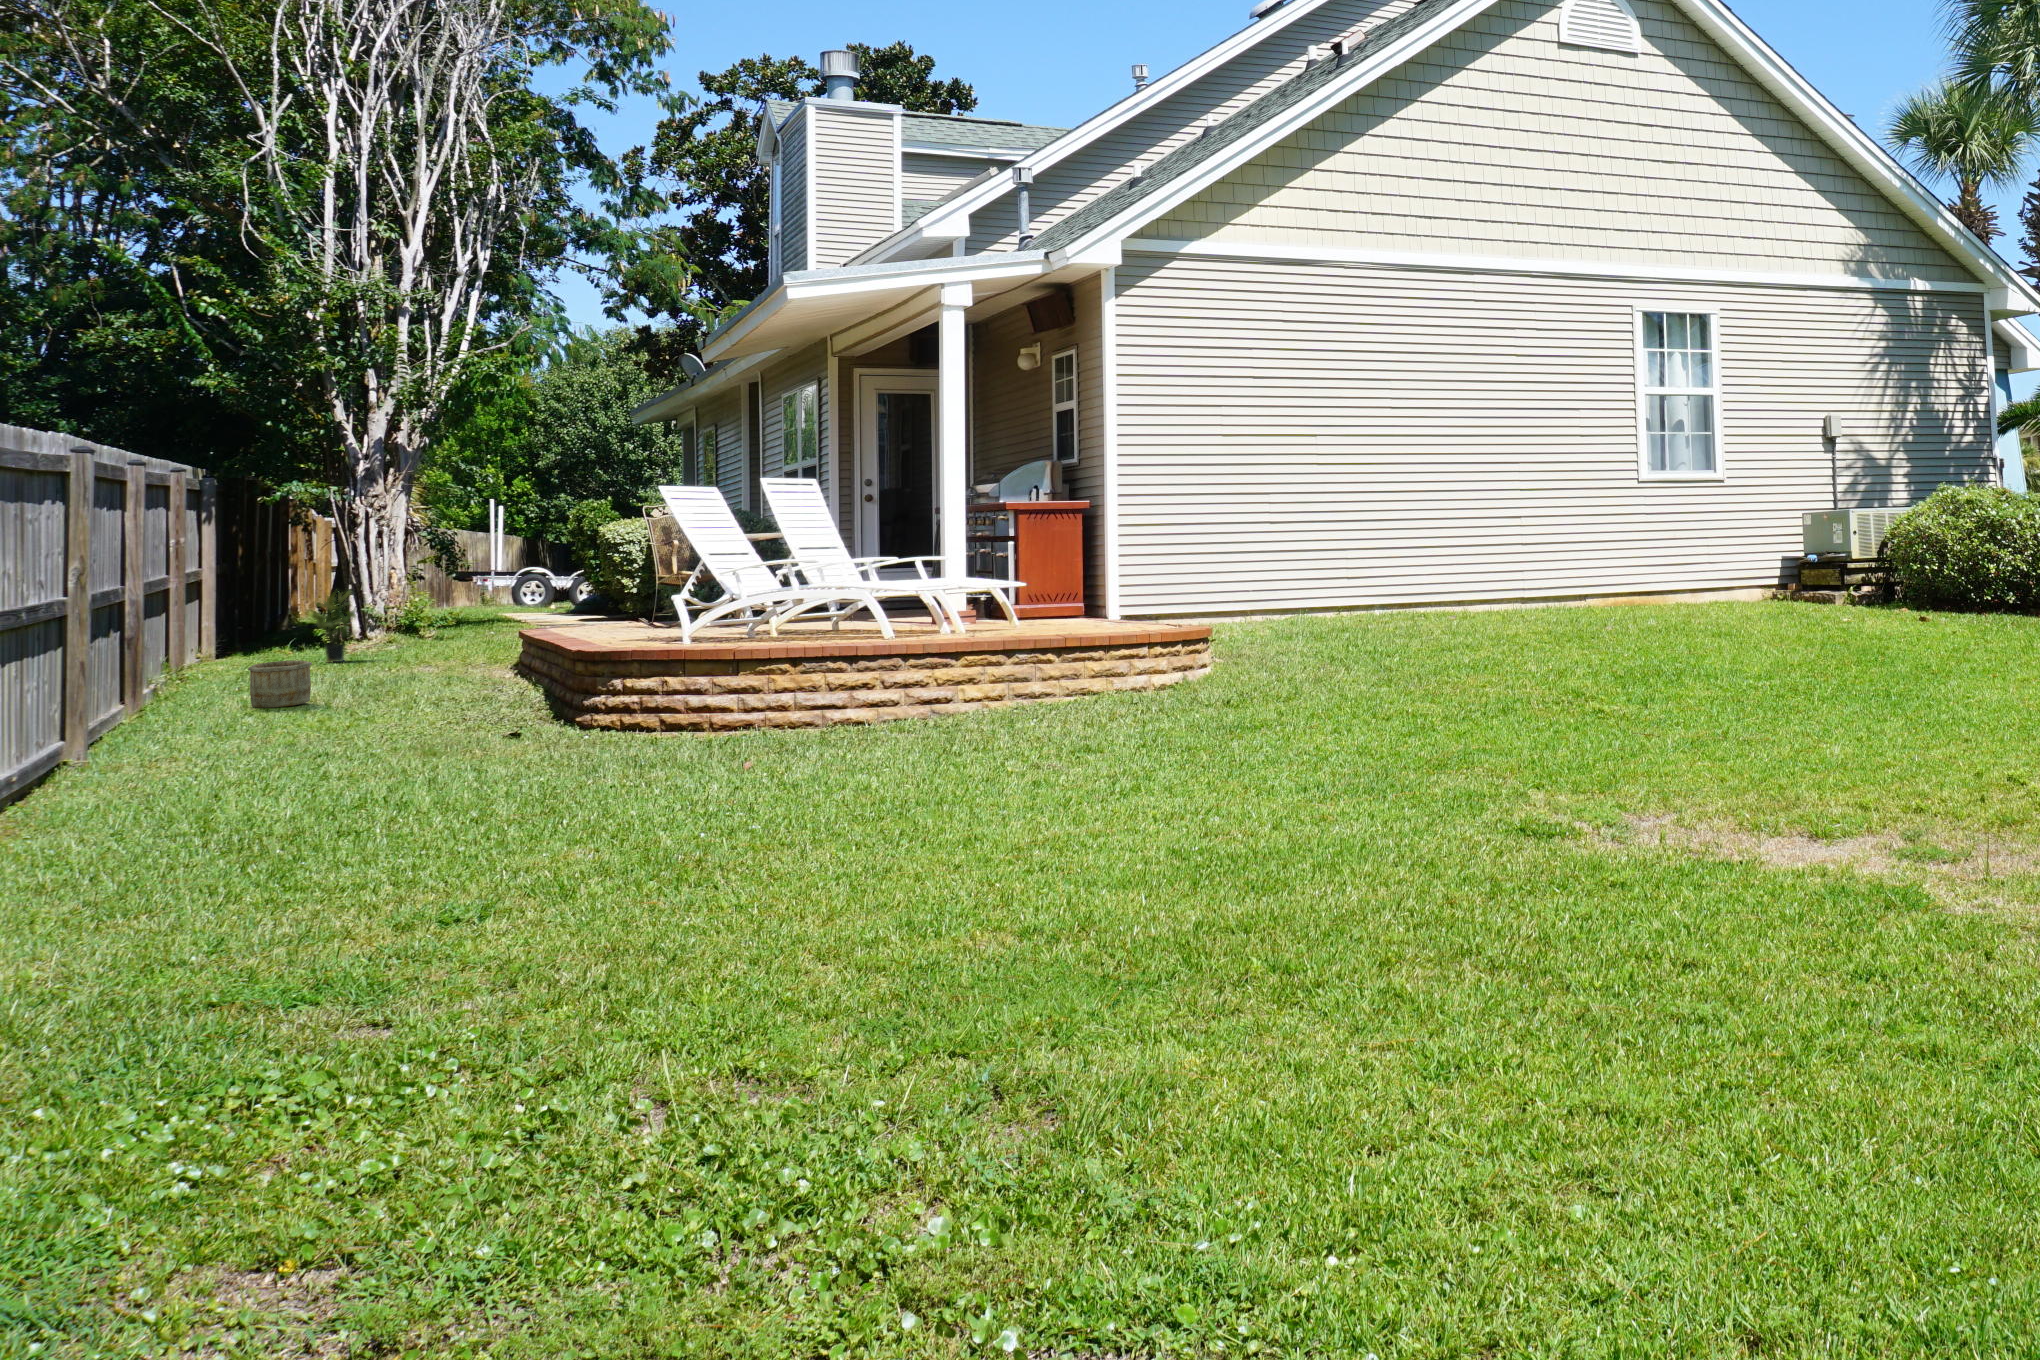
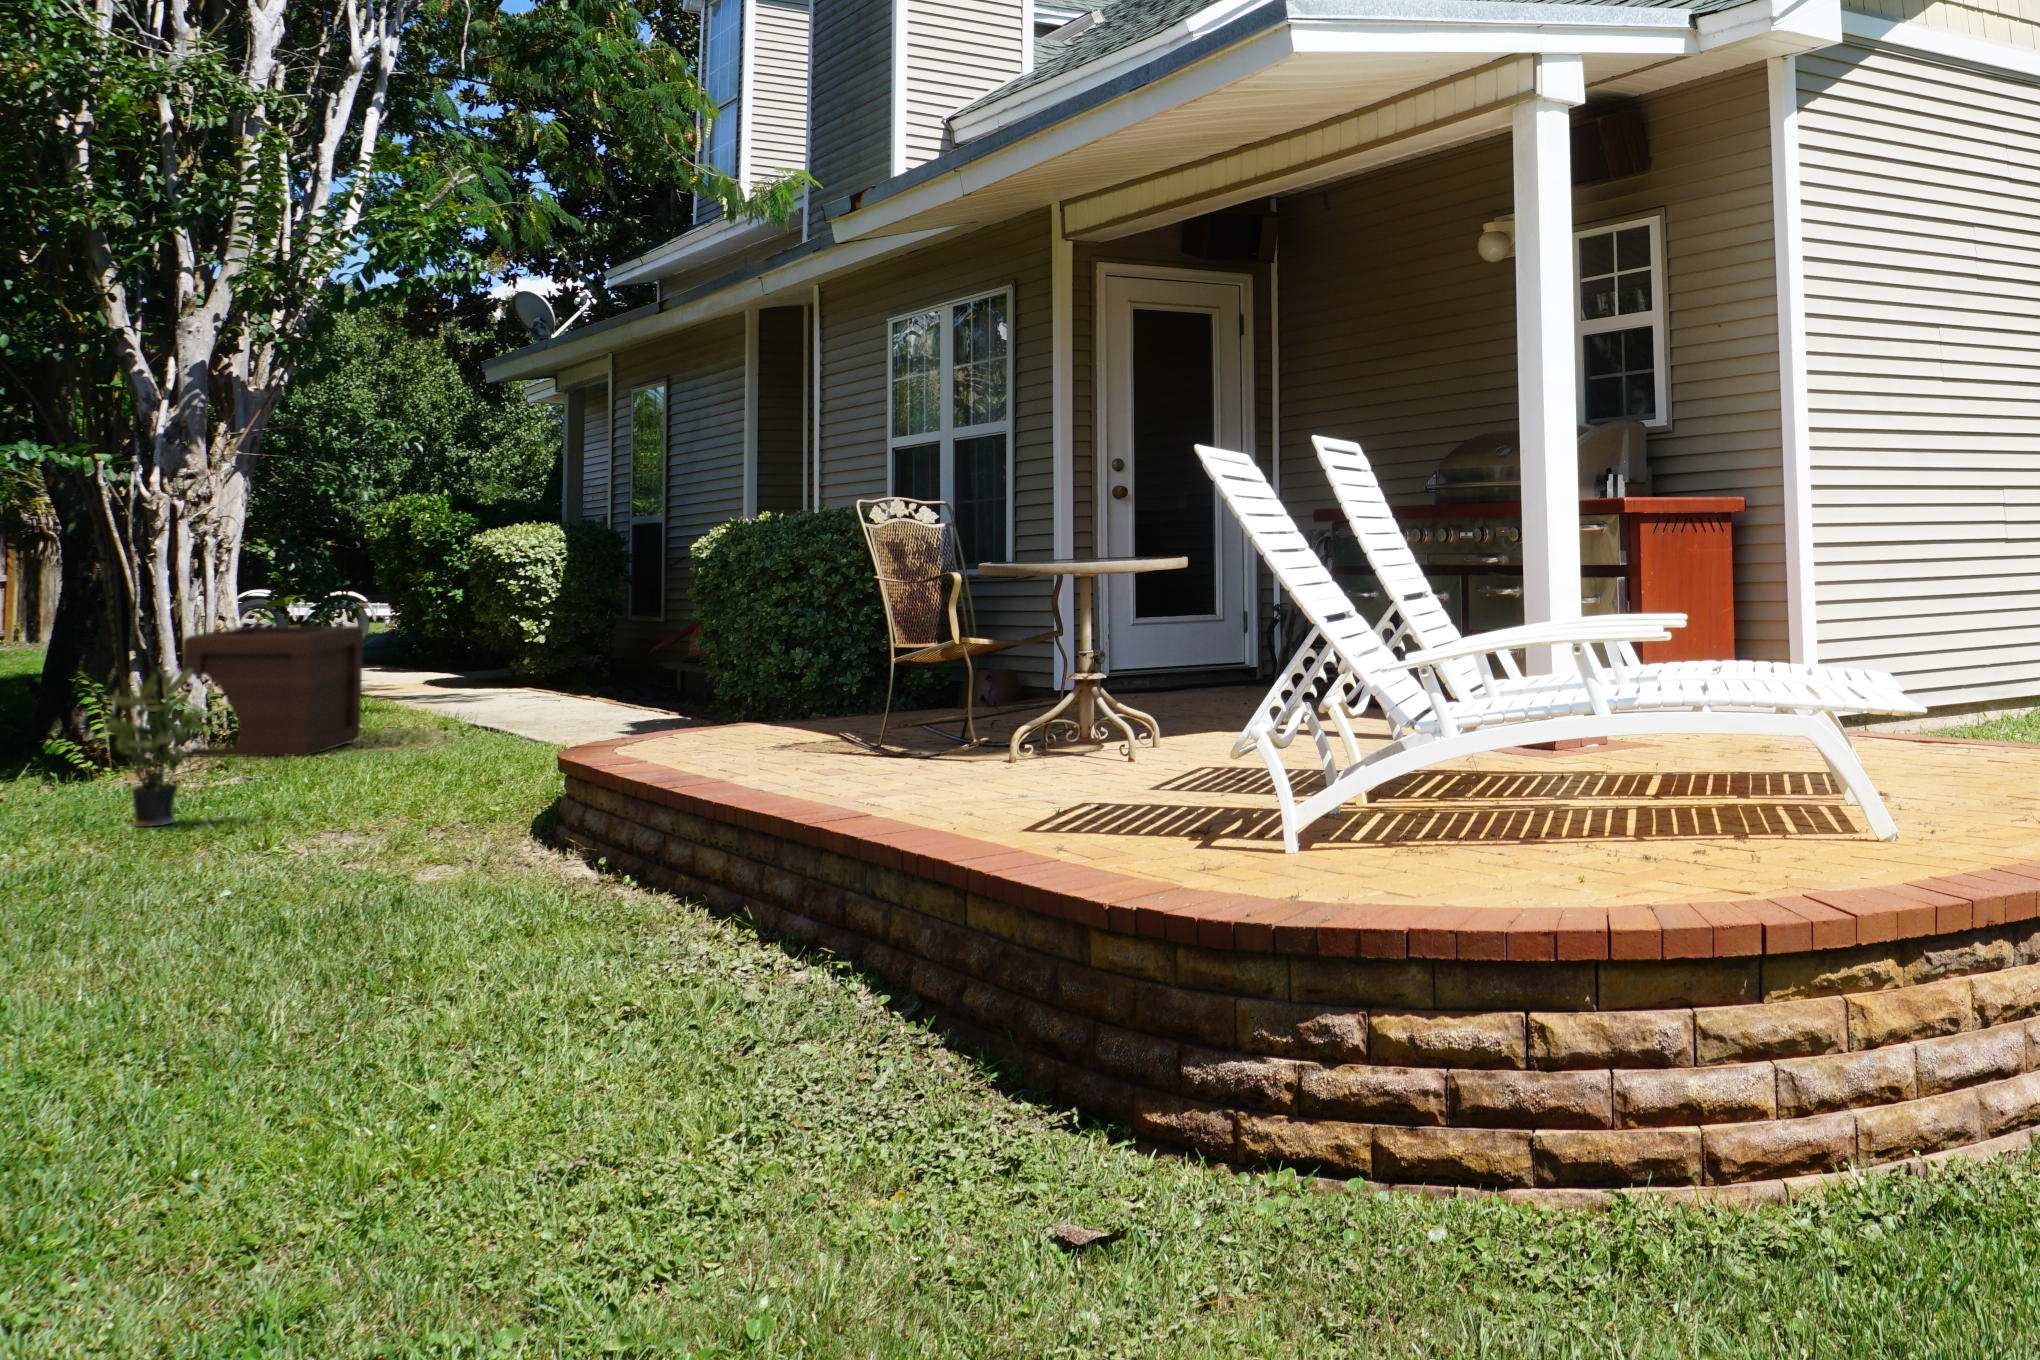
wooden crate: none [371,573,469,640] -> present [180,626,363,757]
wooden bucket: present [248,660,312,708] -> none [43,882,213,1022]

